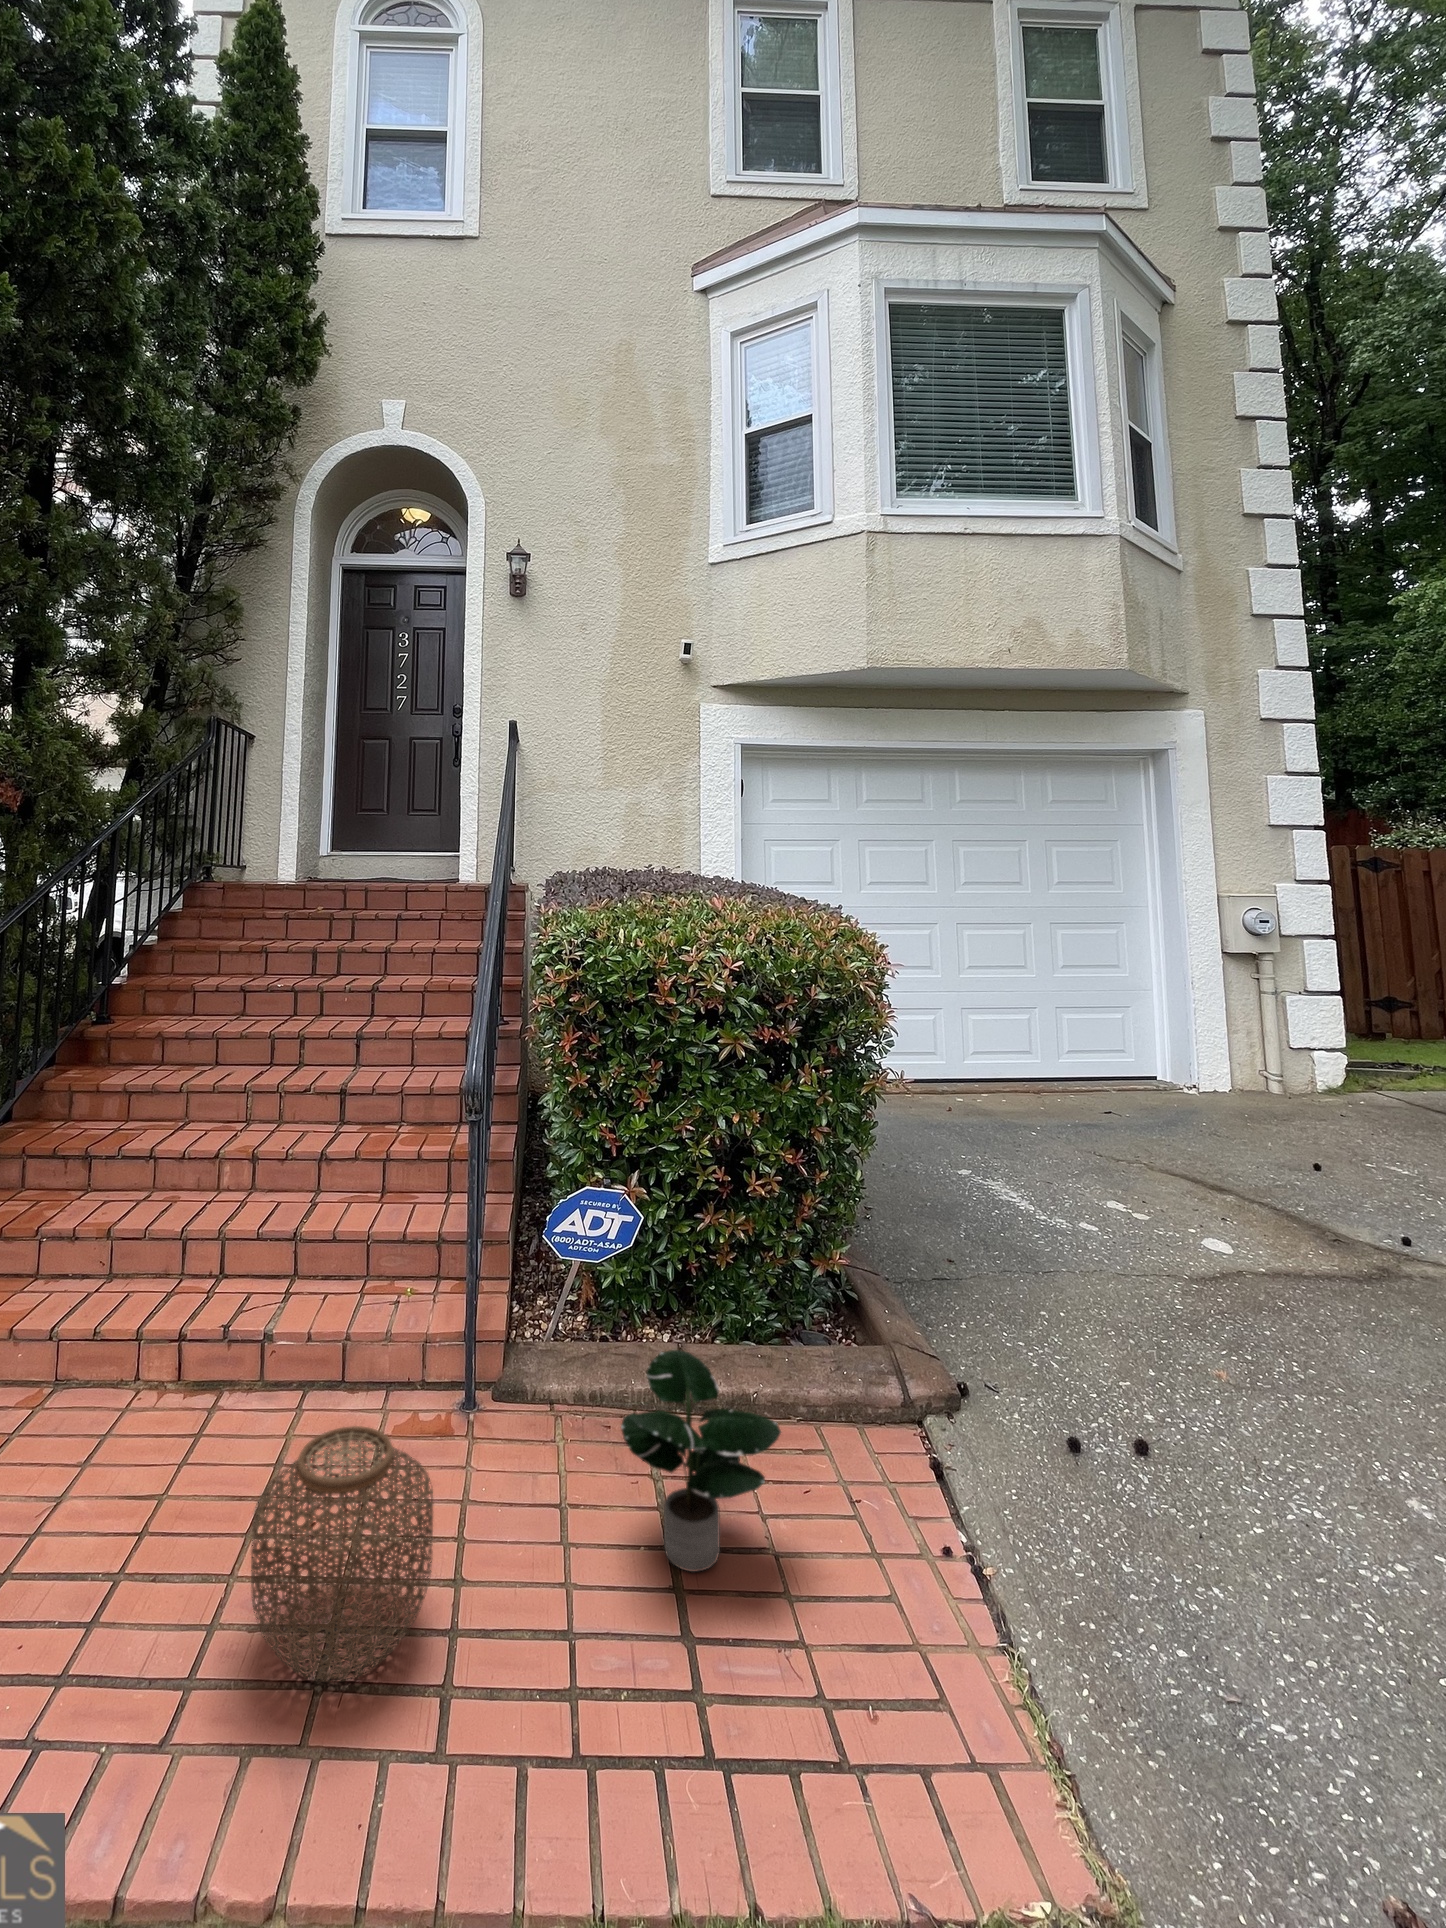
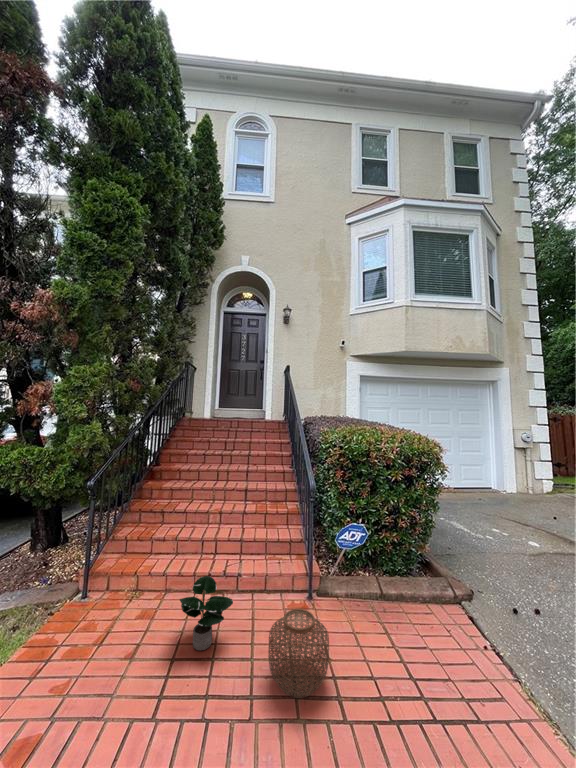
potted plant: present [621,1350,781,1572] -> present [180,576,233,651]

